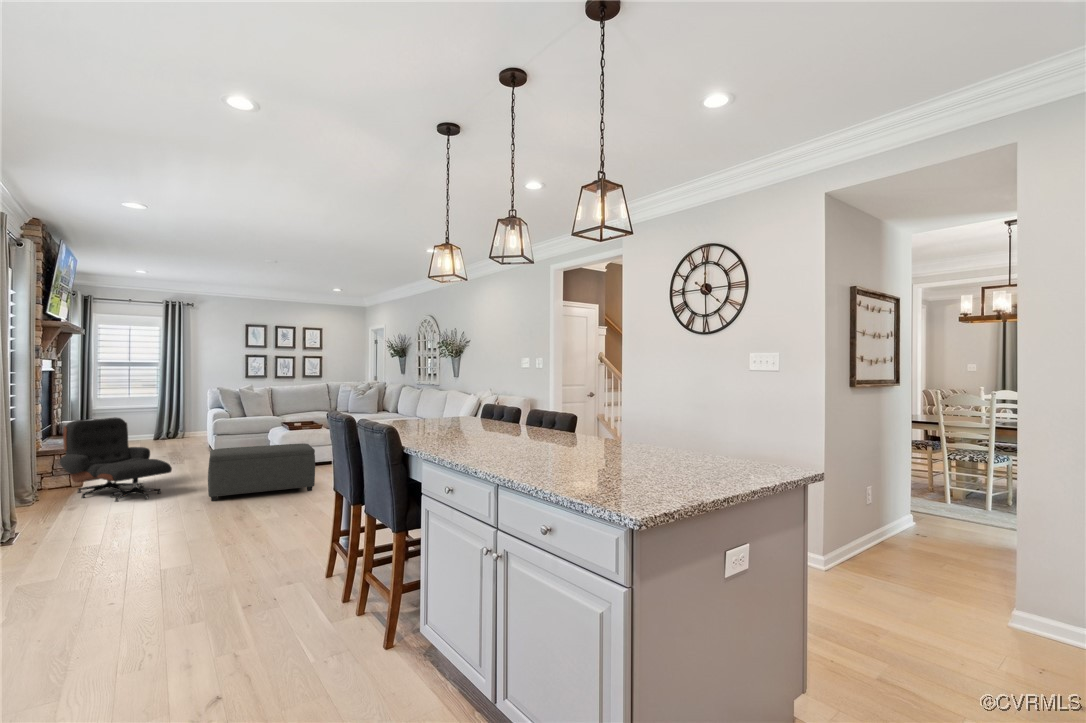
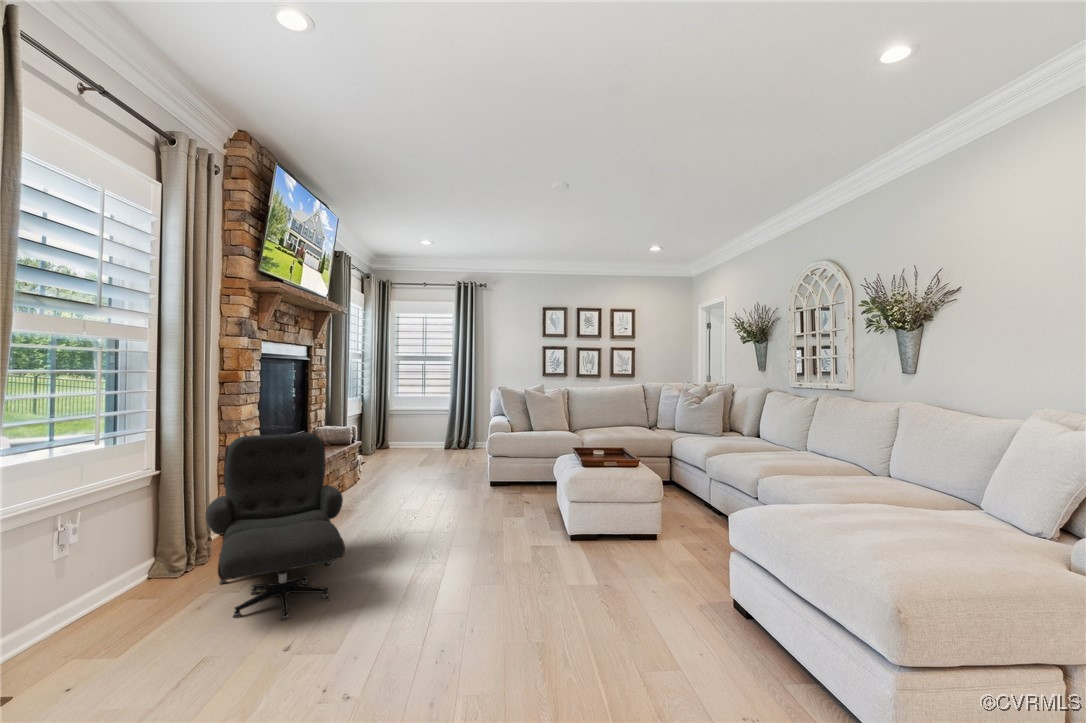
ottoman: present [208,443,315,501] -> none [359,525,618,688]

